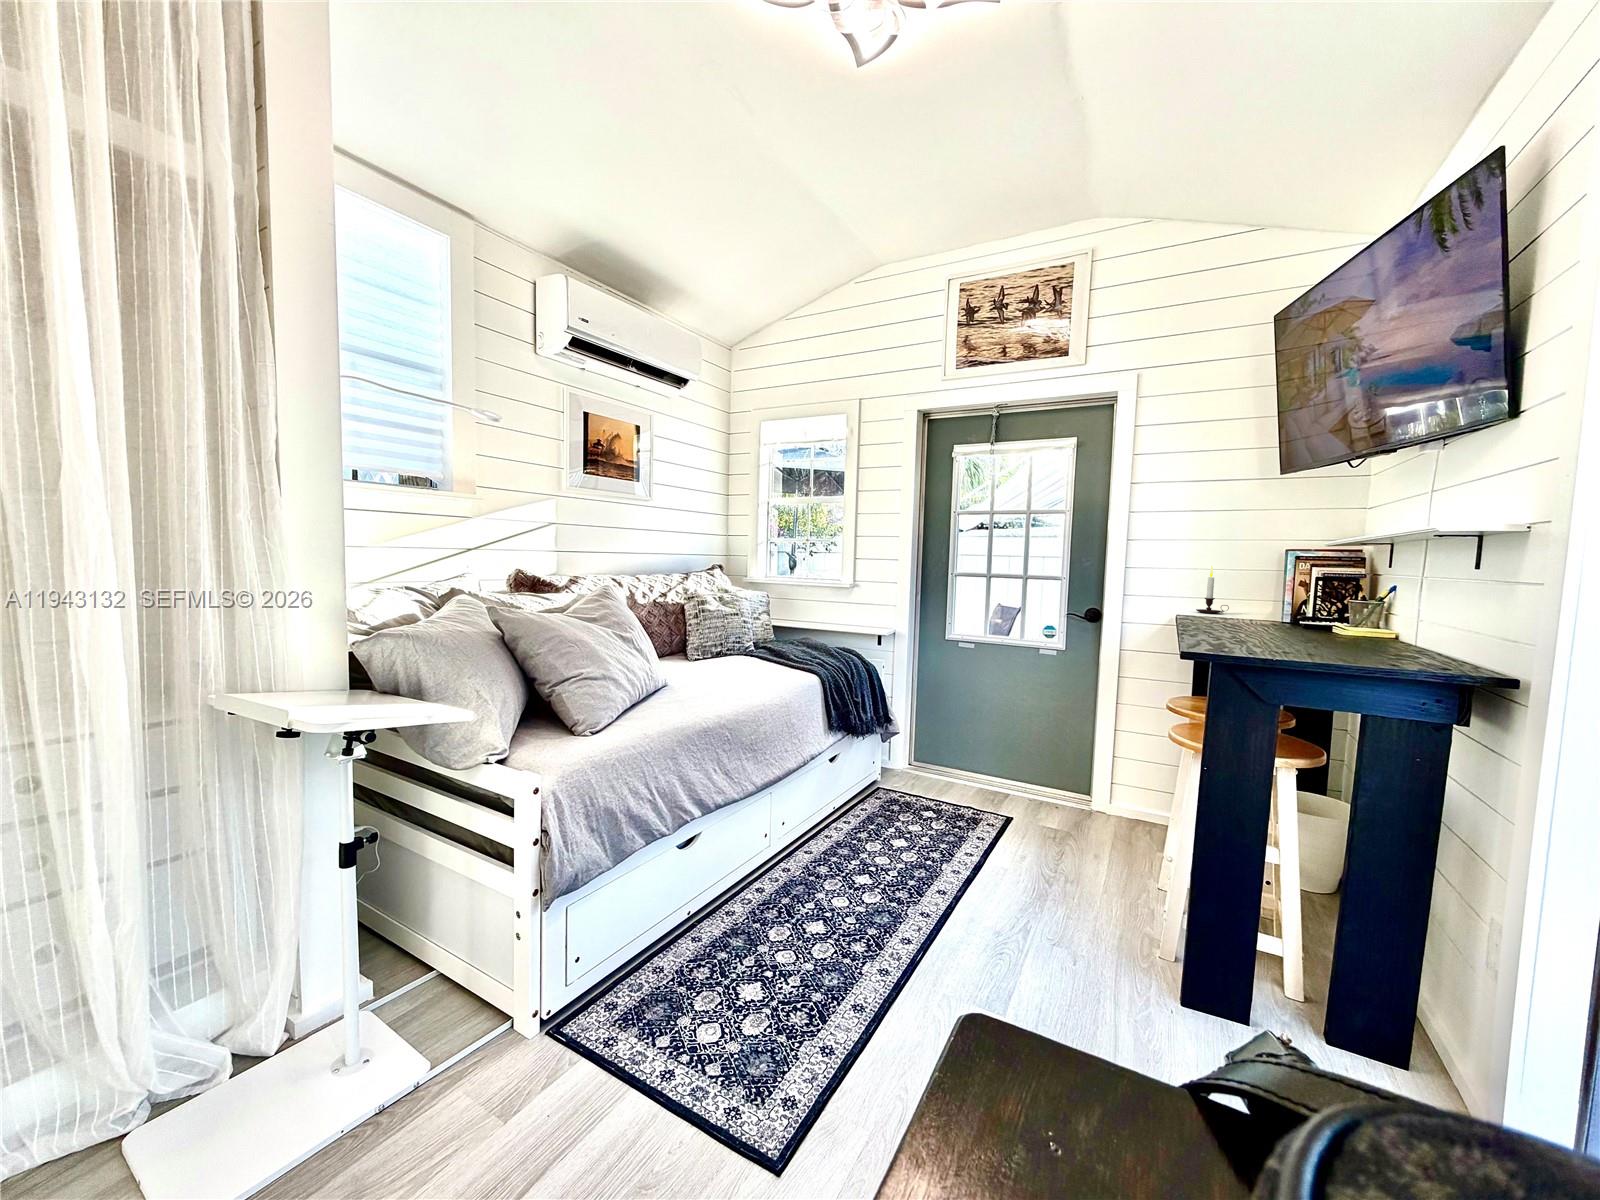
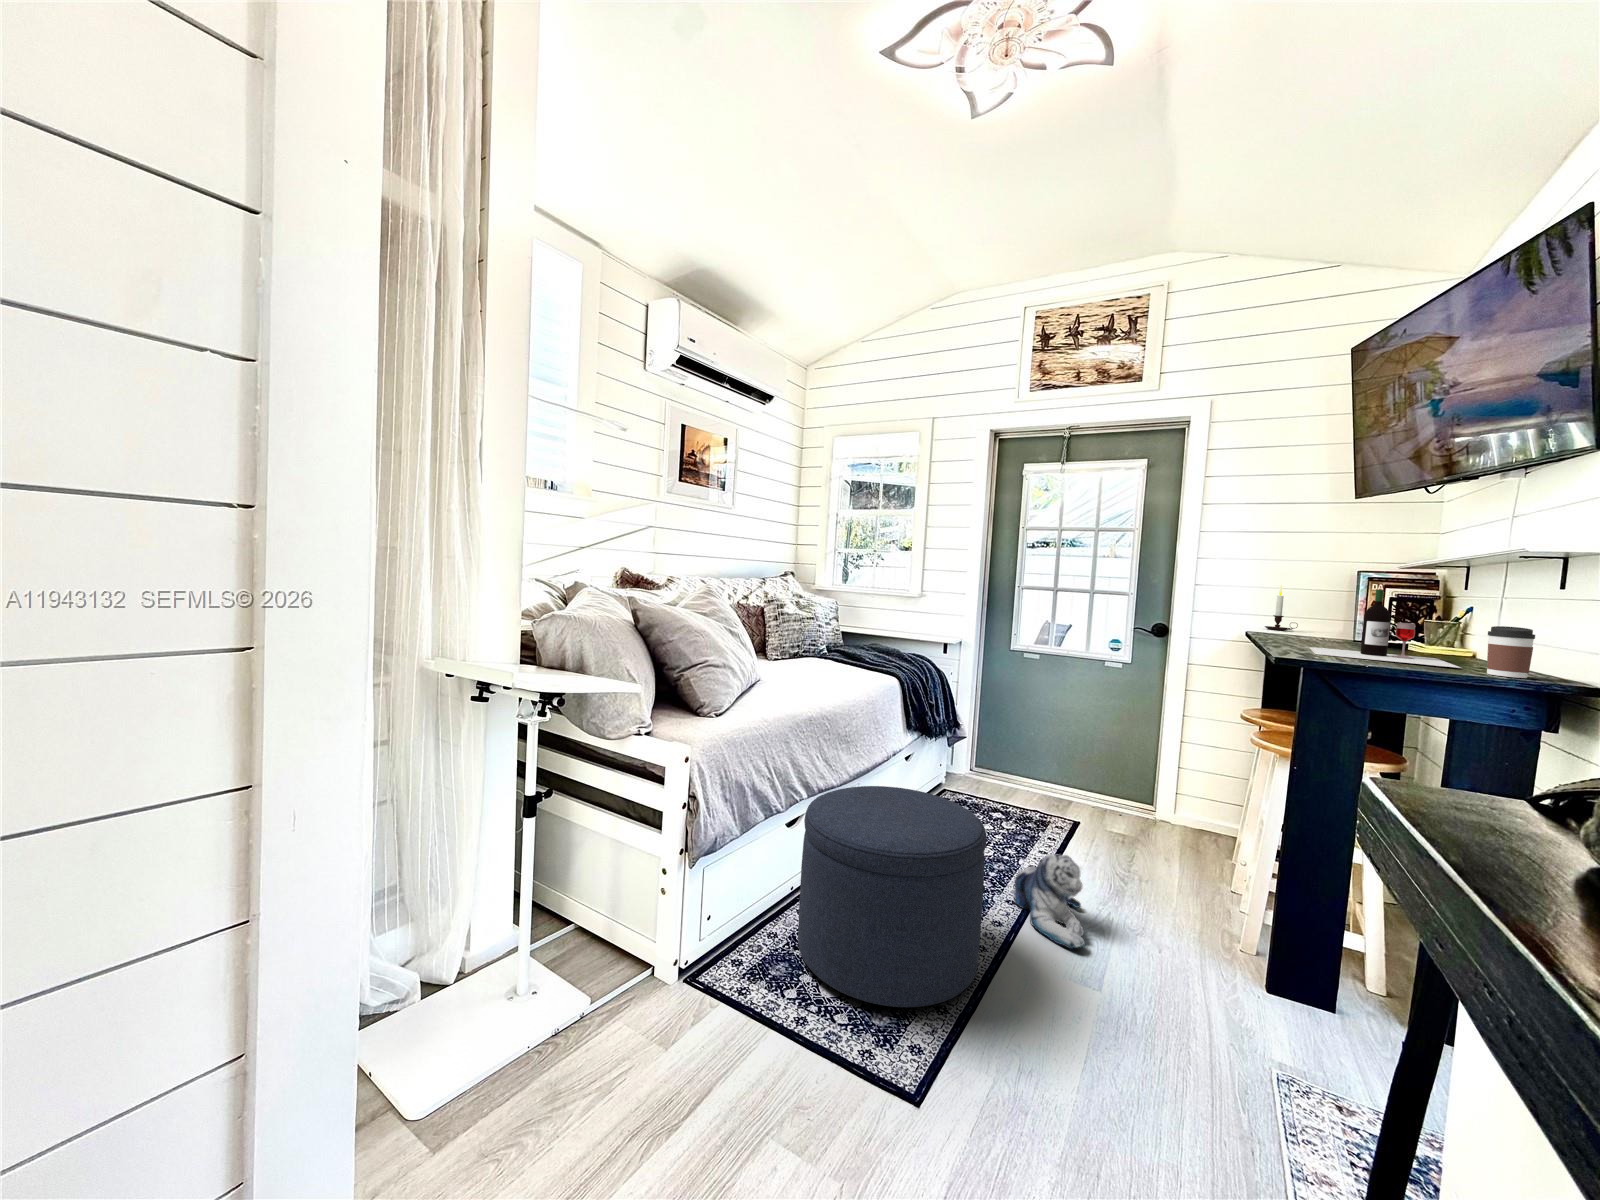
wine bottle: none [1226,574,1374,658] -> present [1310,590,1461,668]
coffee cup: none [1397,613,1445,668] -> present [1487,626,1535,678]
ottoman: none [682,802,880,1051] -> present [798,786,986,1007]
plush toy: none [928,865,999,967] -> present [1014,854,1085,949]

